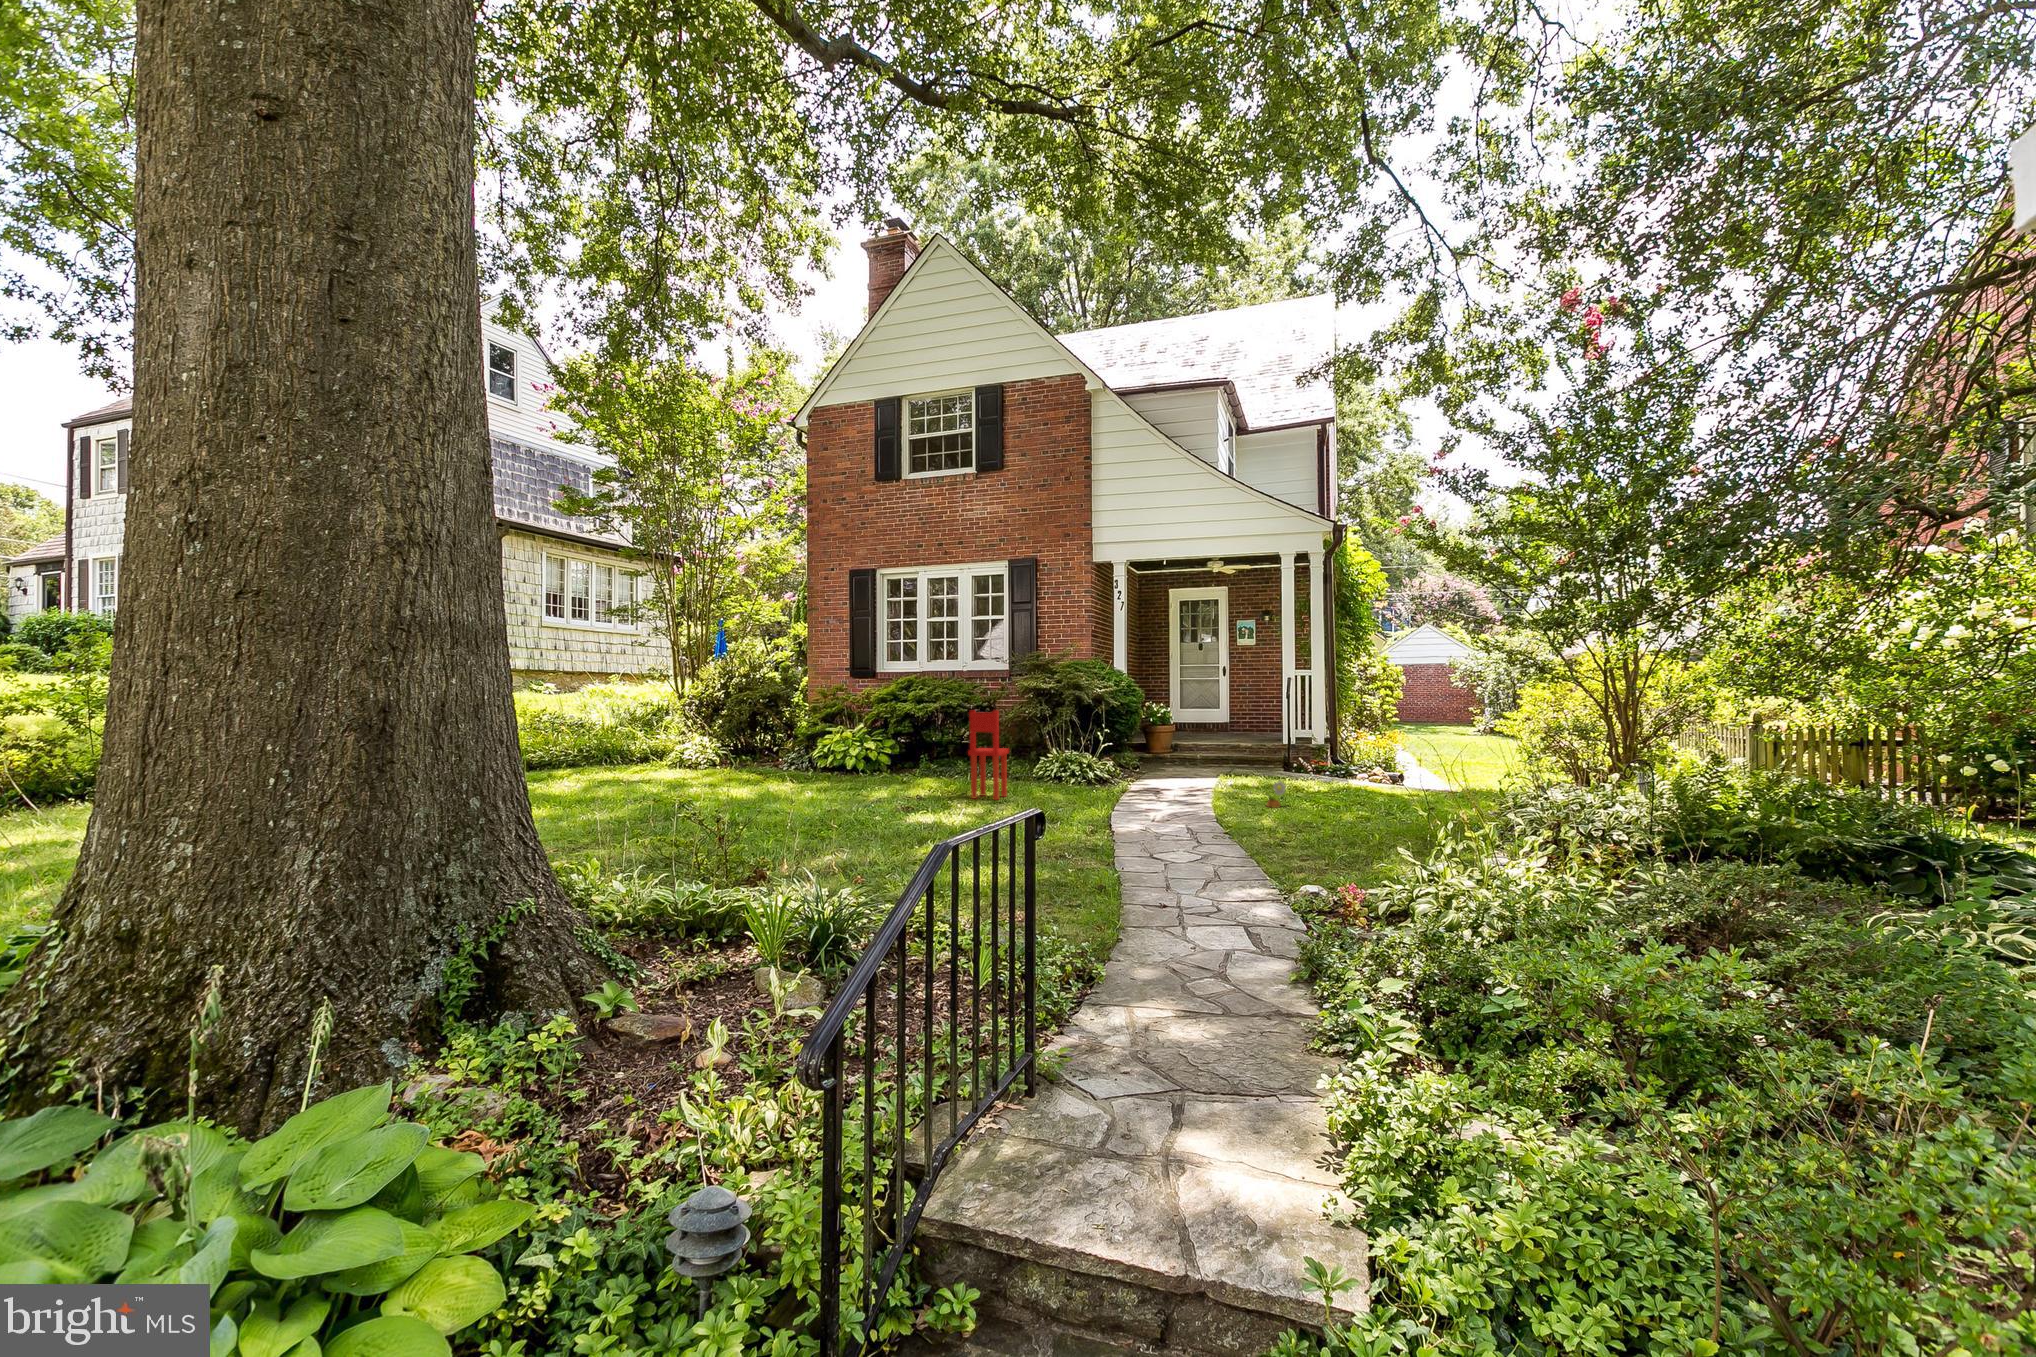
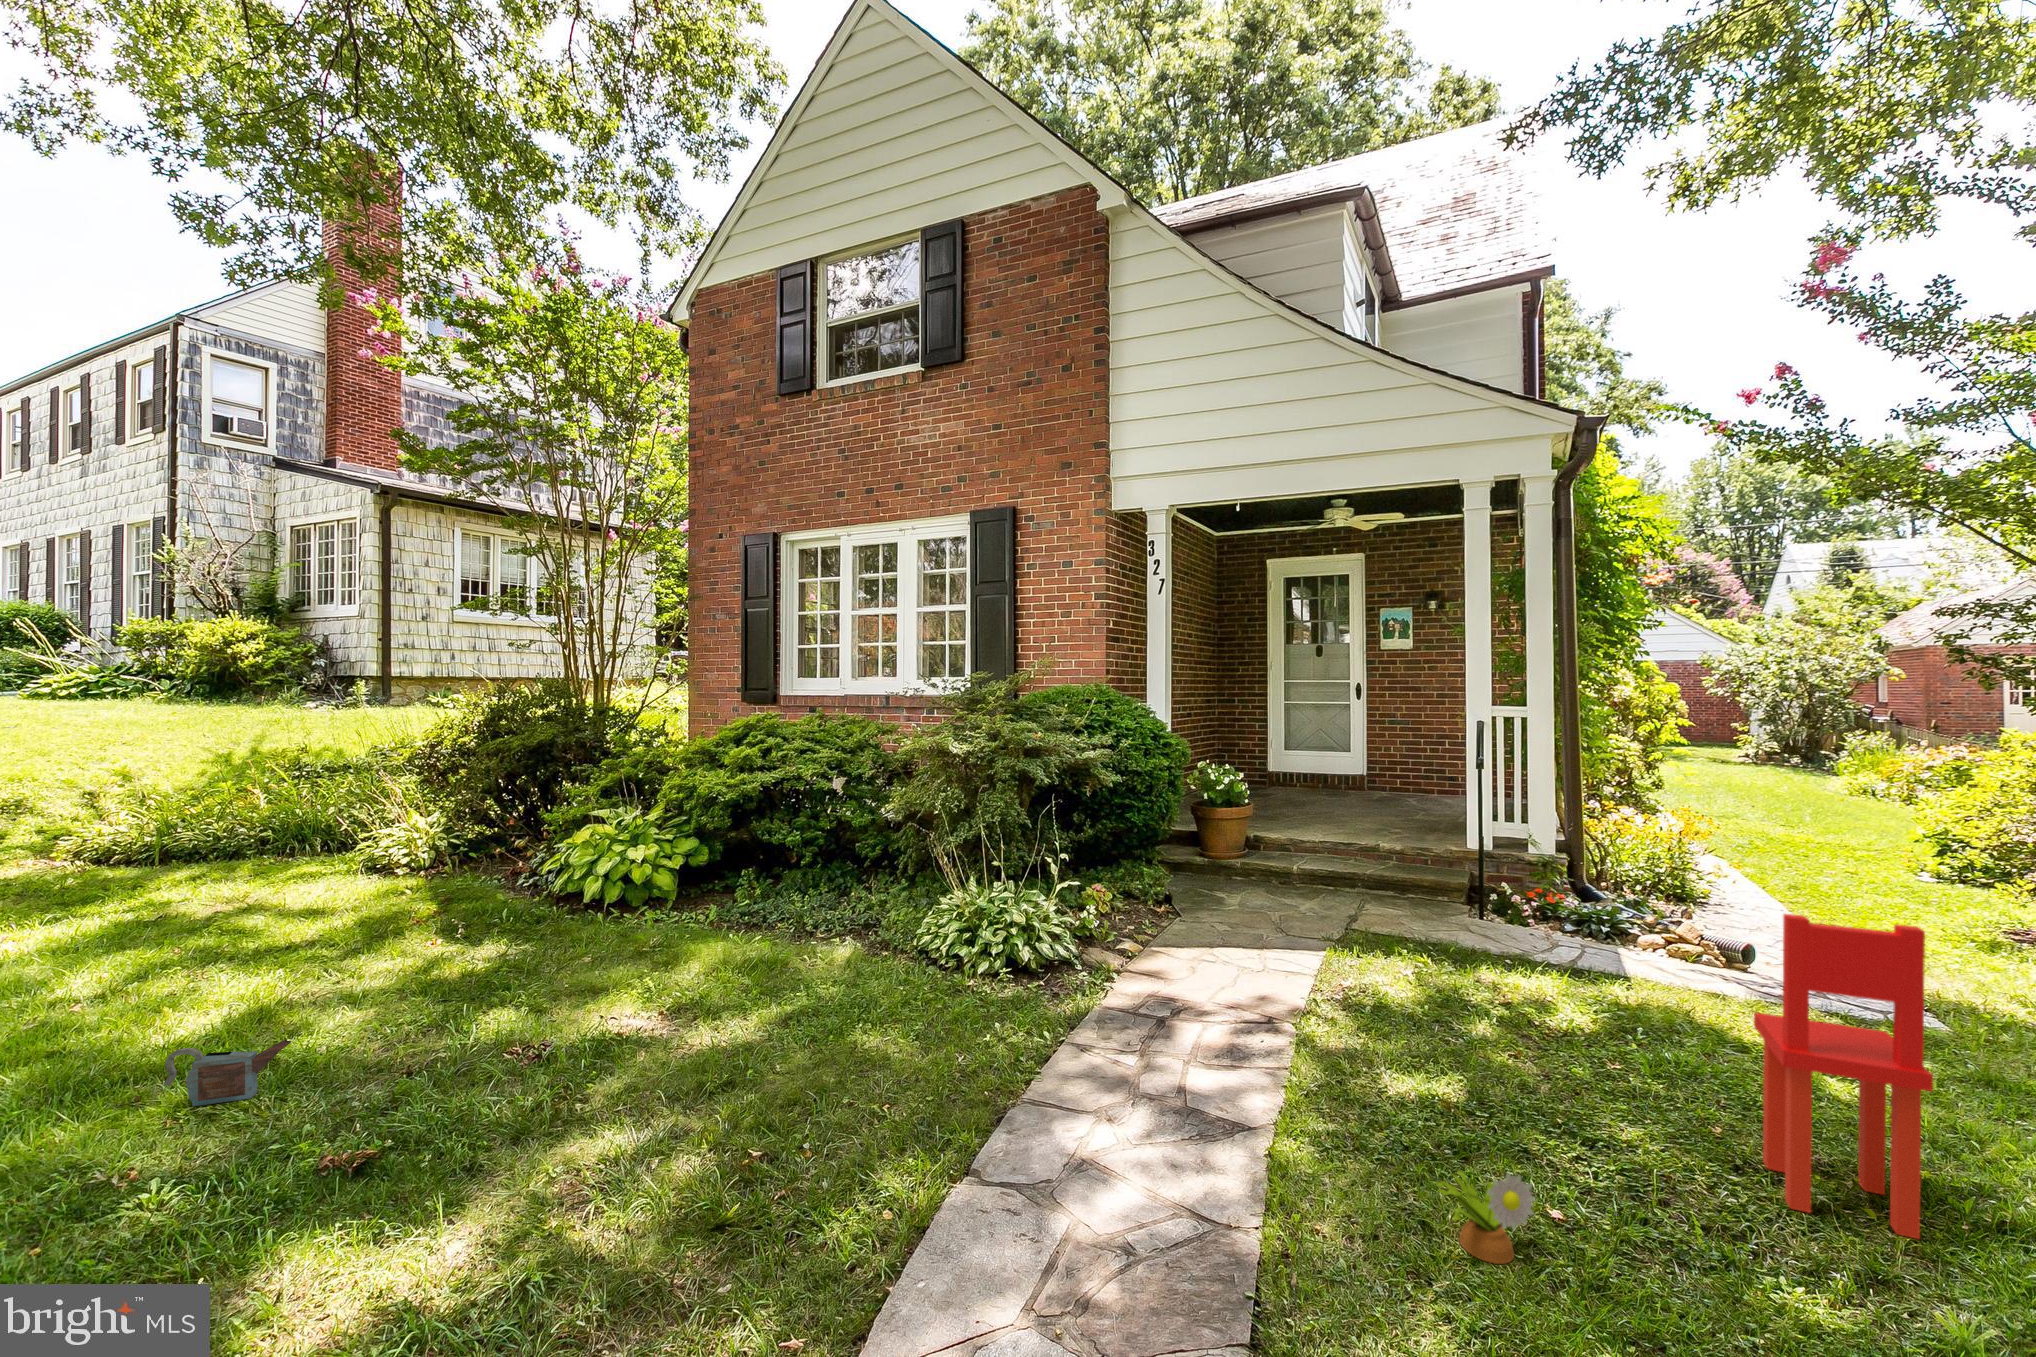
chair: present [968,710,1009,800] -> present [1754,914,1933,1239]
watering can: none [809,782,847,804] -> present [164,1039,291,1106]

